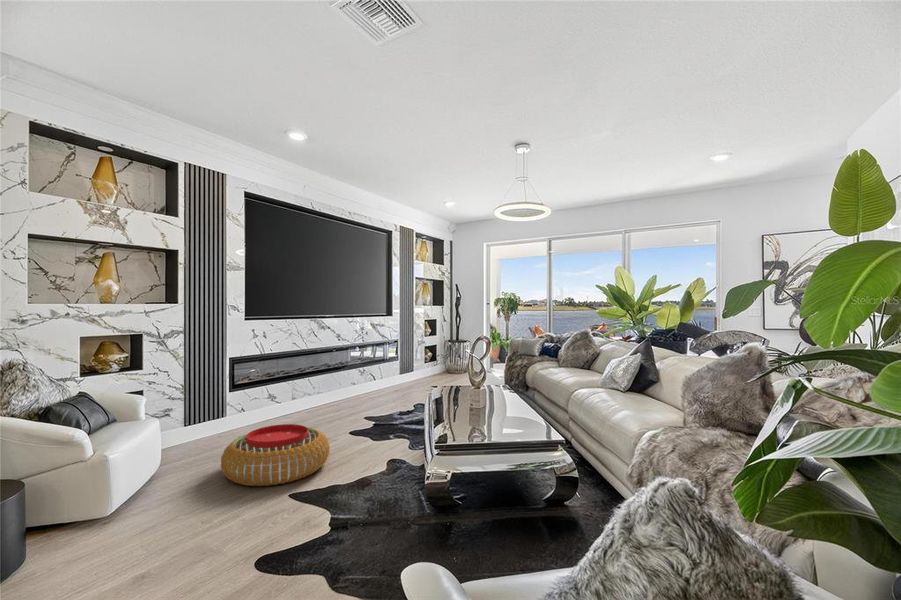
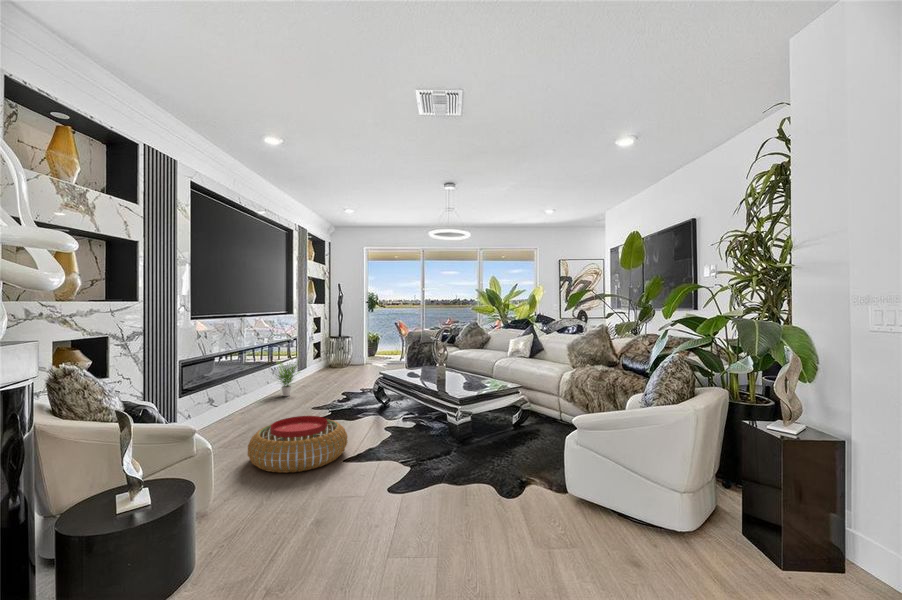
potted plant: none [347,361,382,399] -> present [278,361,300,396]

